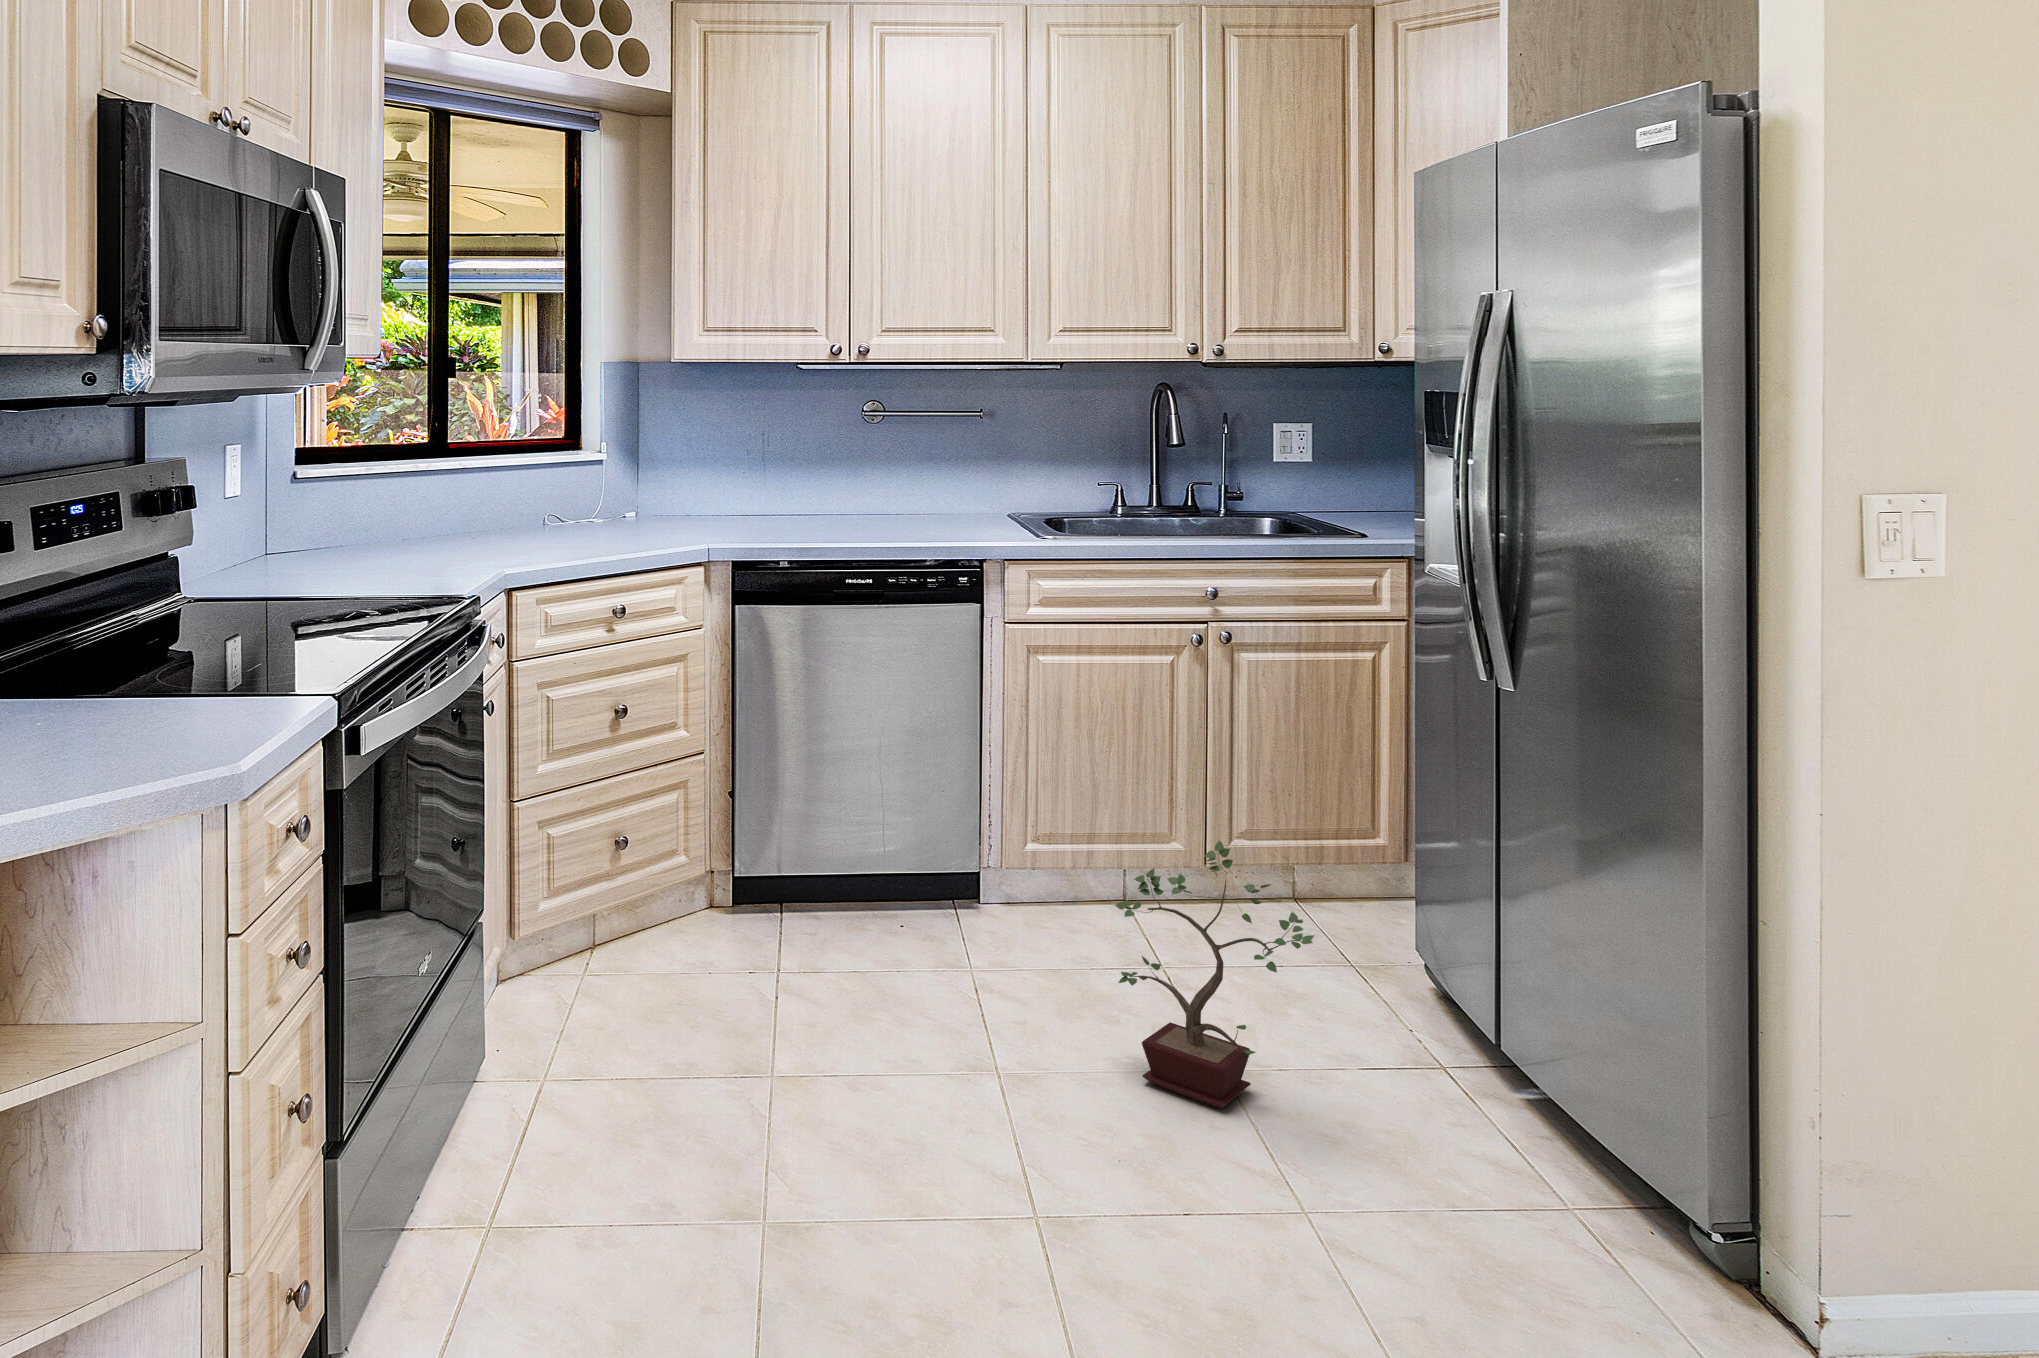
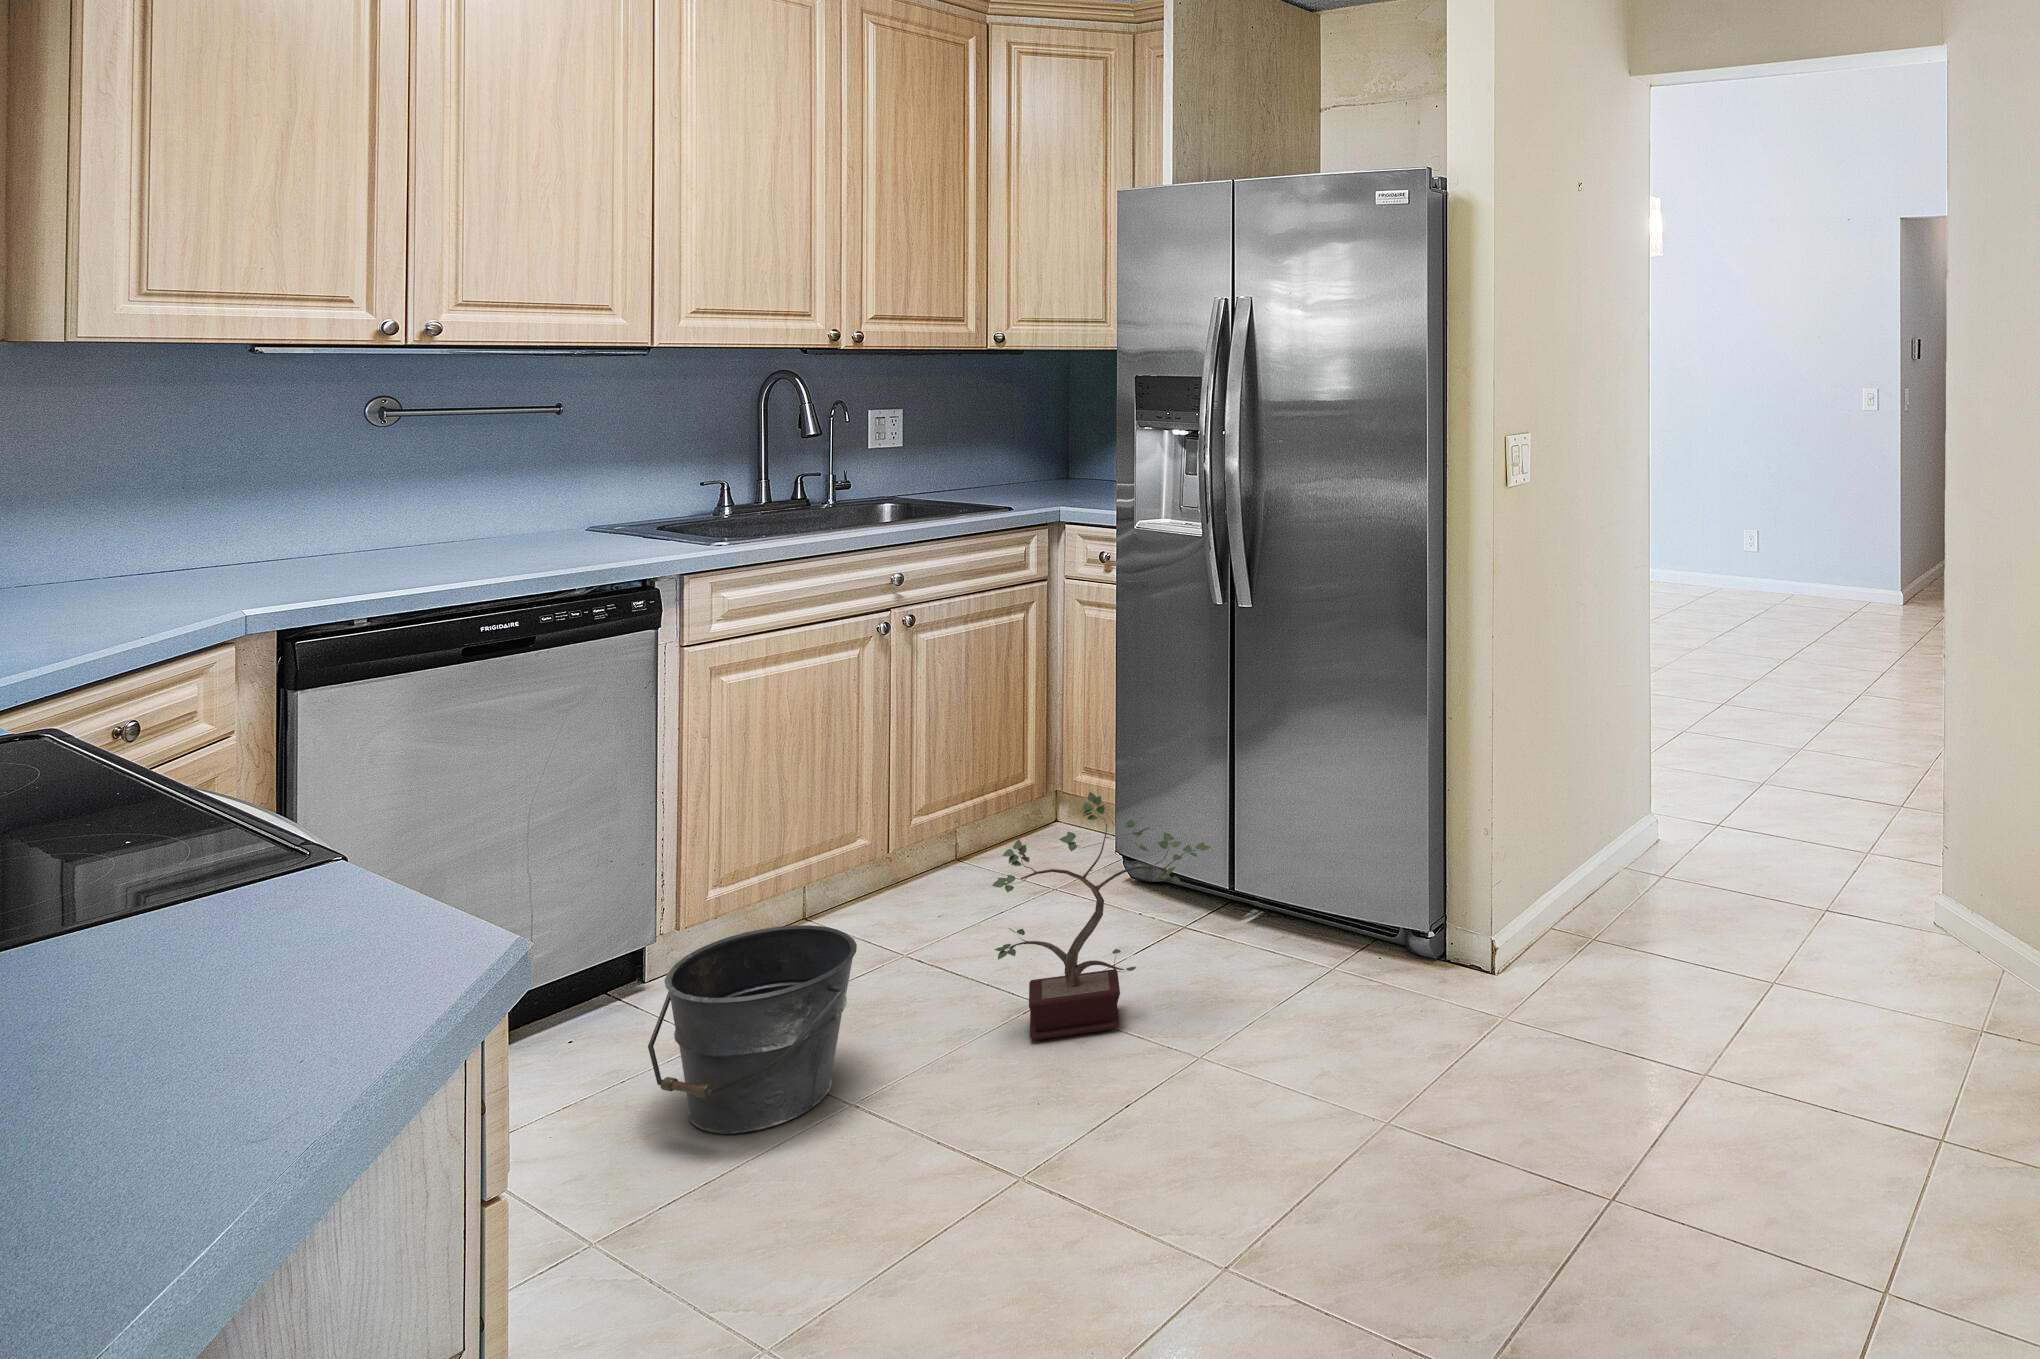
bucket: none [845,876,1007,1049] -> present [648,925,857,1134]

